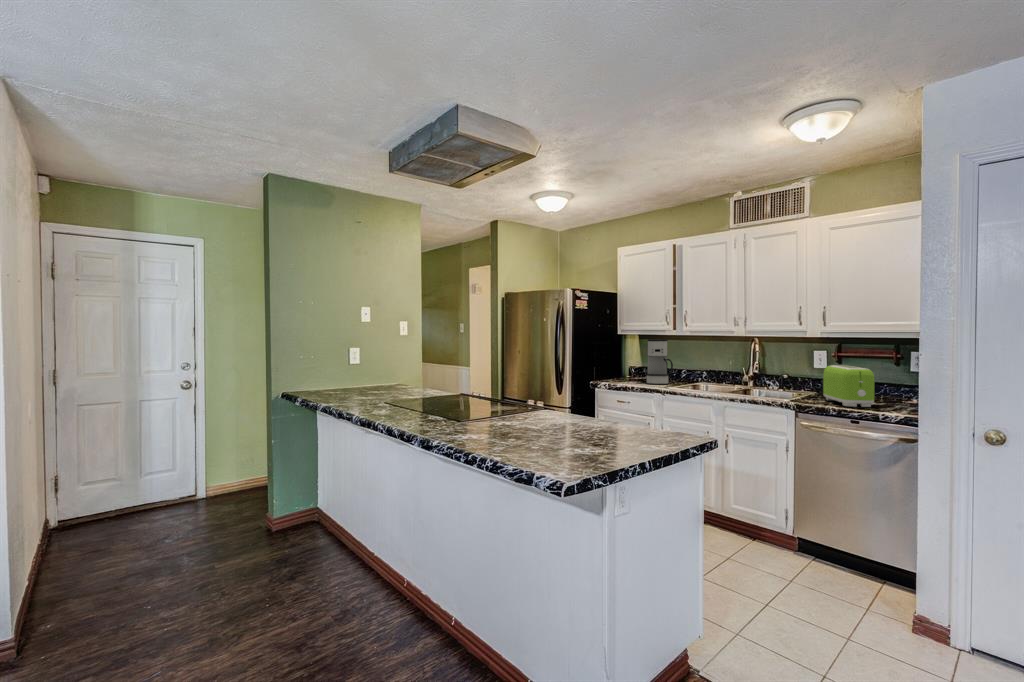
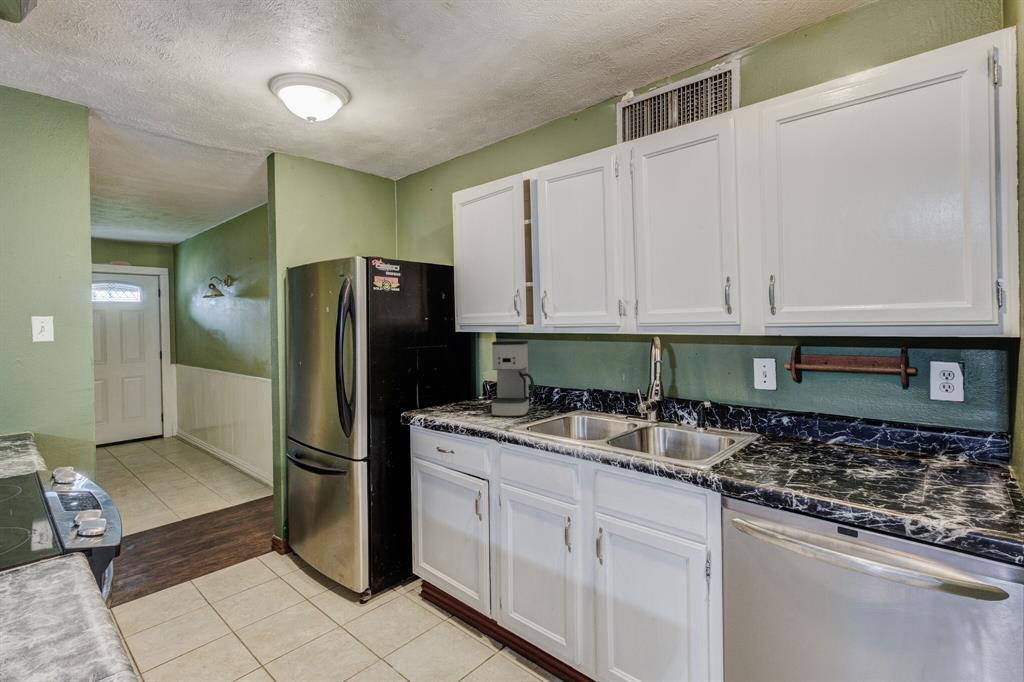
toaster: present [823,365,875,407] -> none [773,391,882,488]

